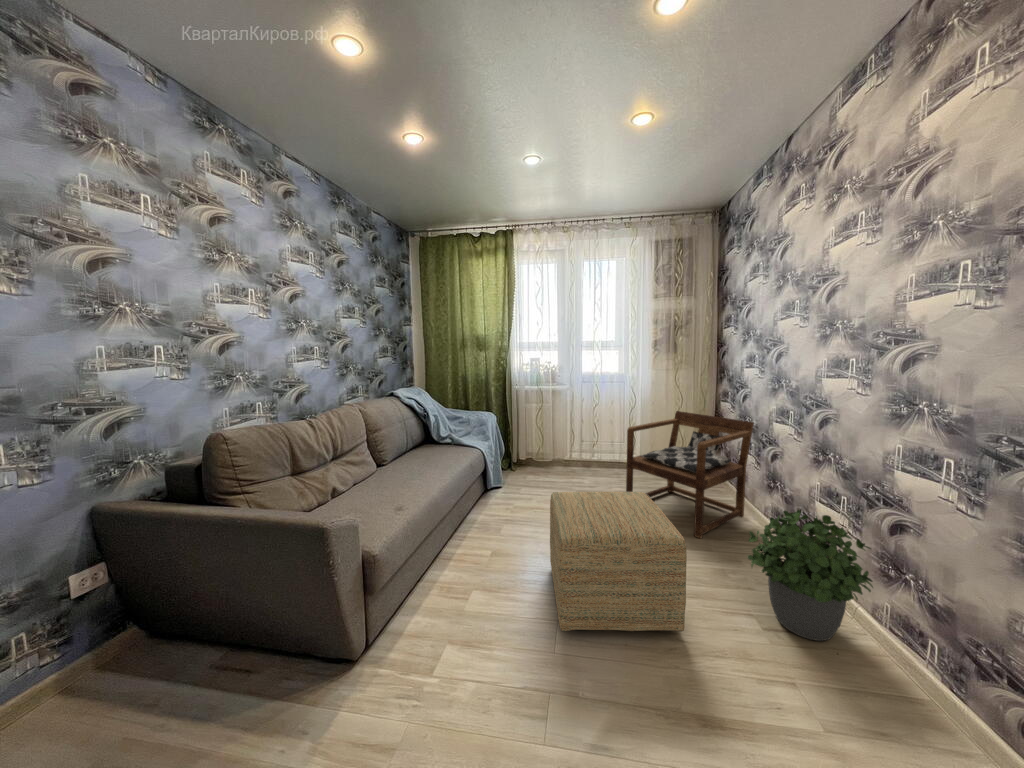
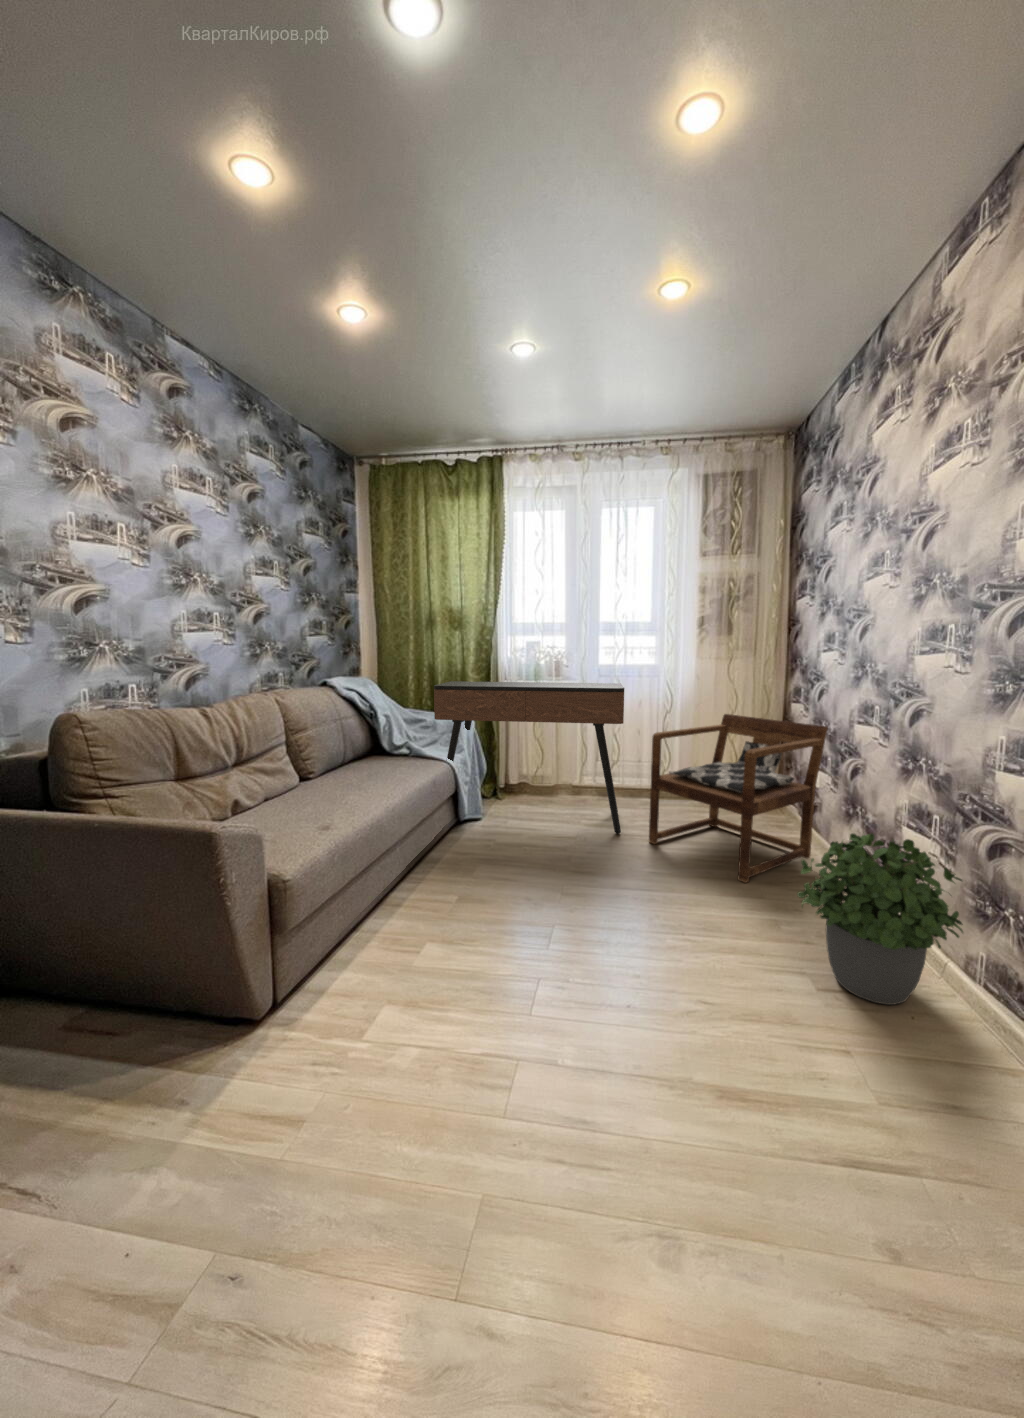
console table: none [469,389,606,499] -> present [434,681,624,834]
ottoman: present [550,492,687,631] -> none [534,811,710,990]

